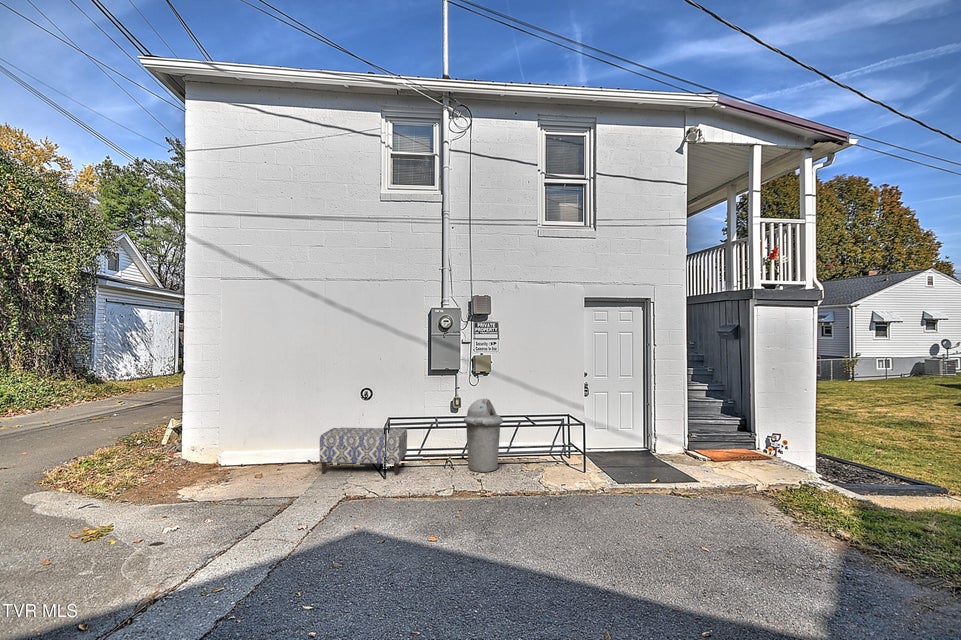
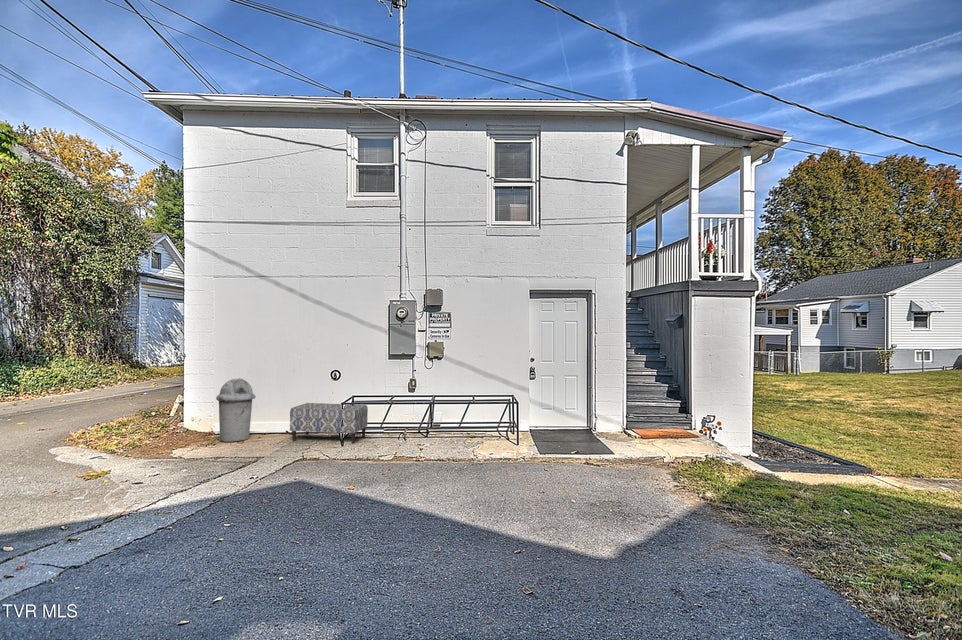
trash can: present [464,398,503,472] -> present [216,378,256,442]

